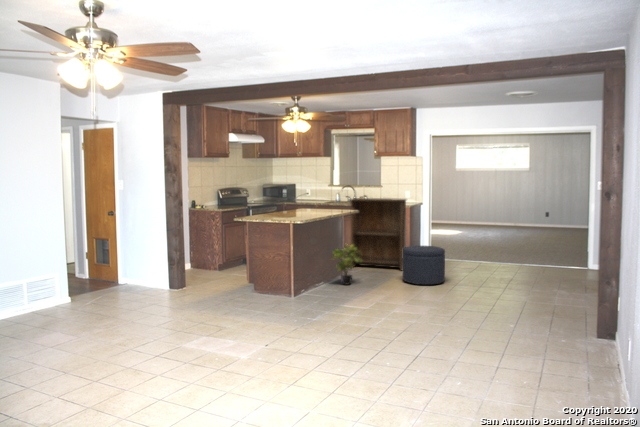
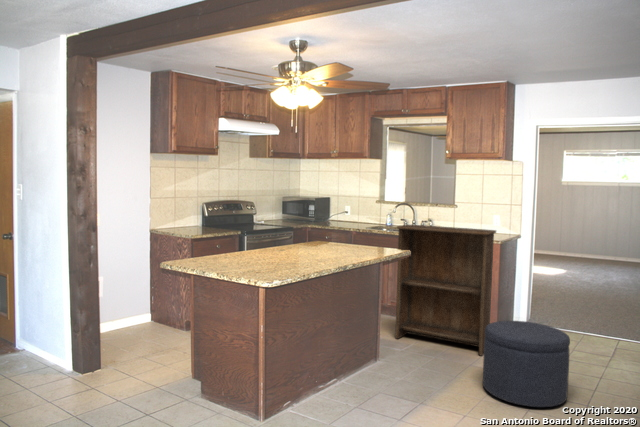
potted plant: present [333,245,362,285] -> none [344,312,406,390]

